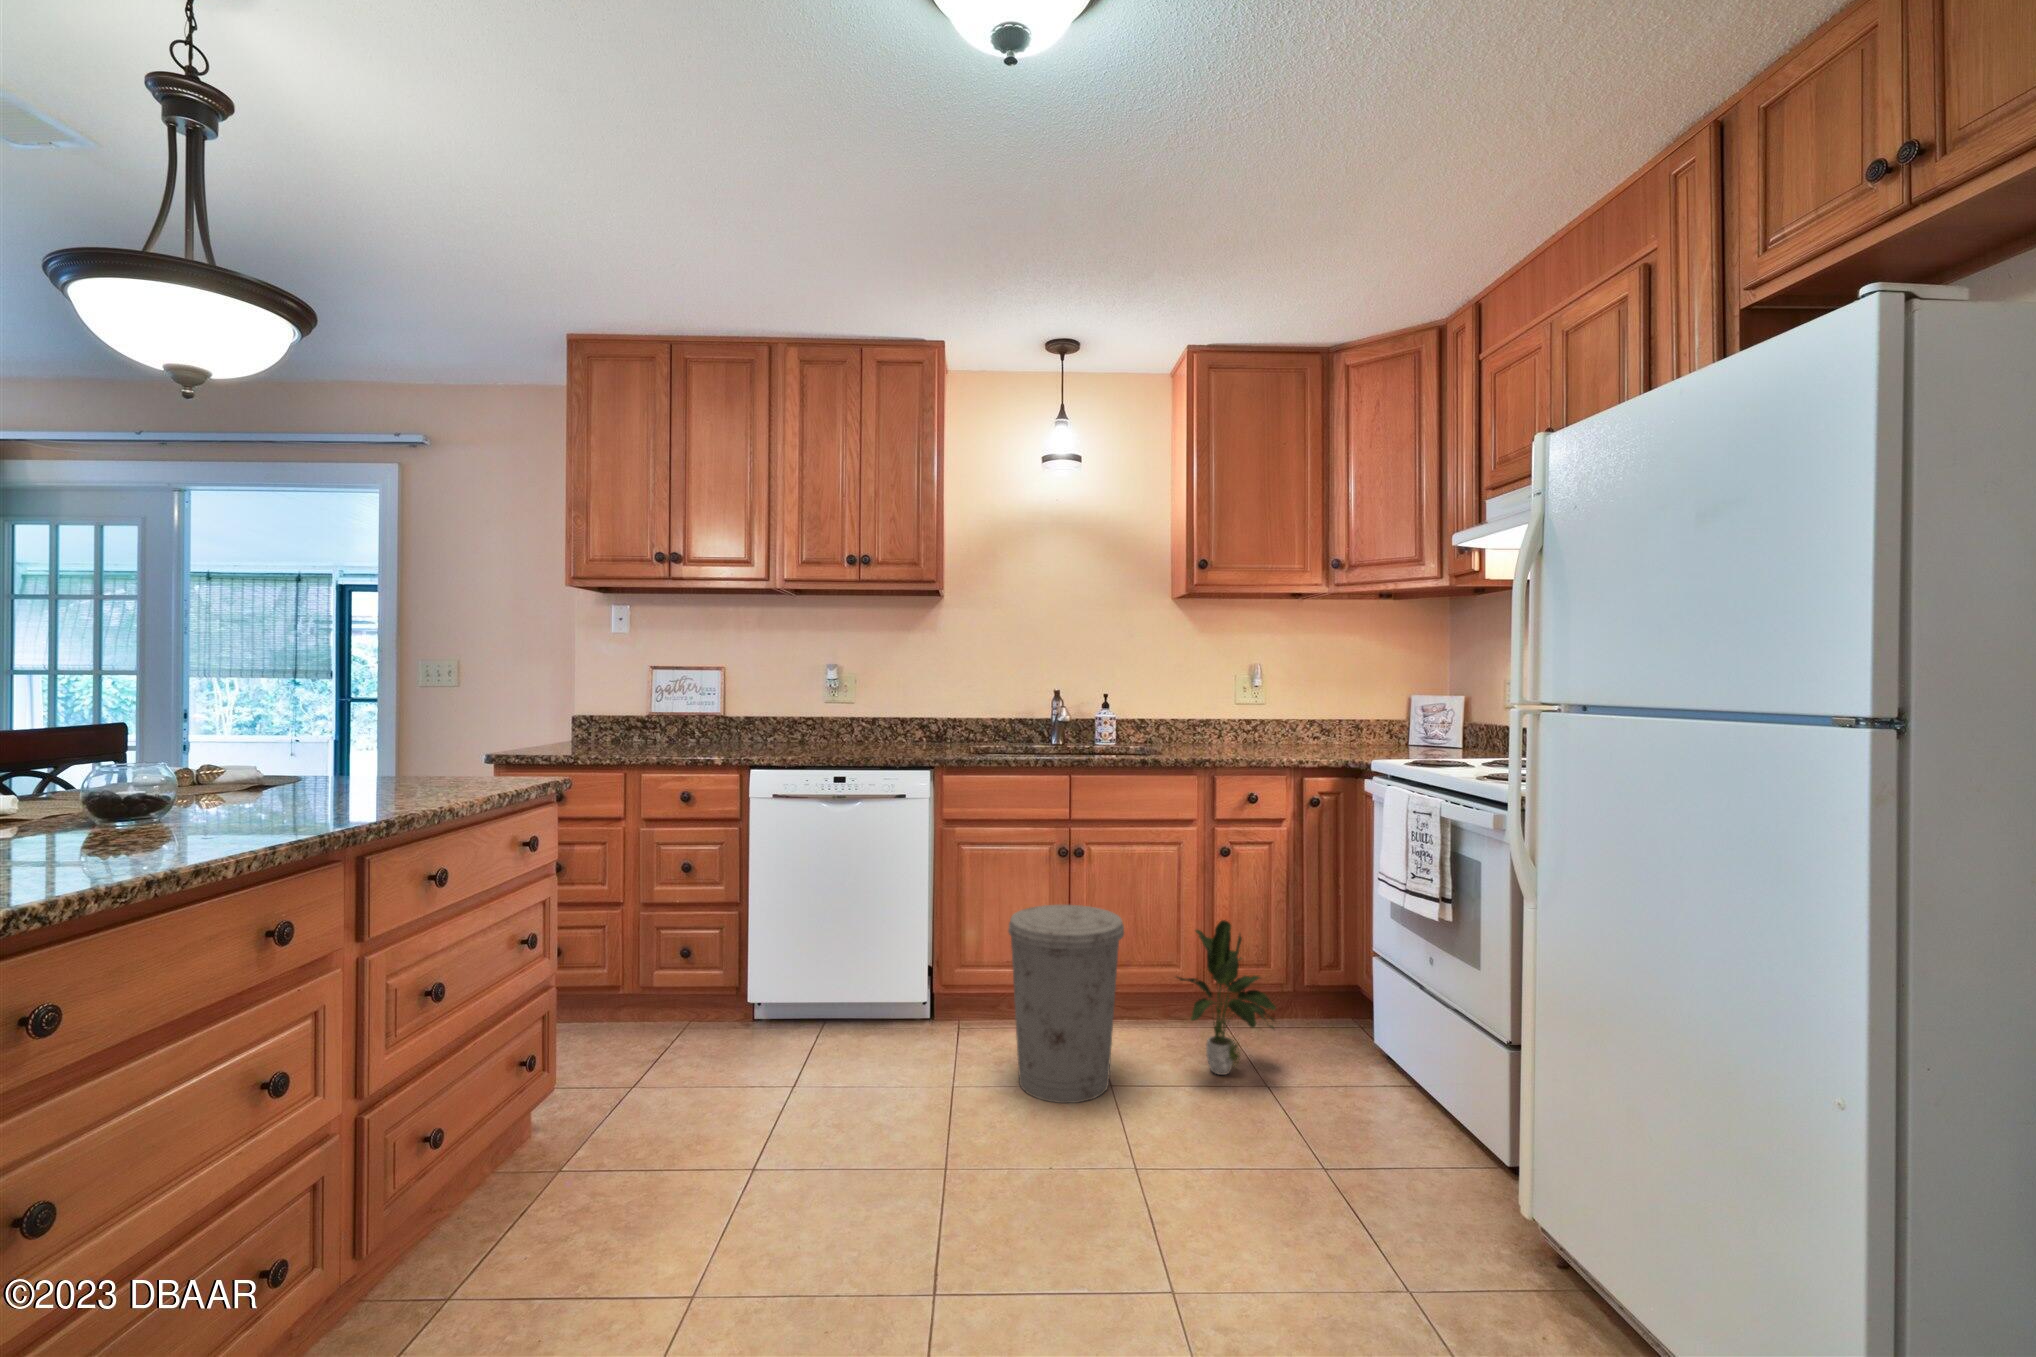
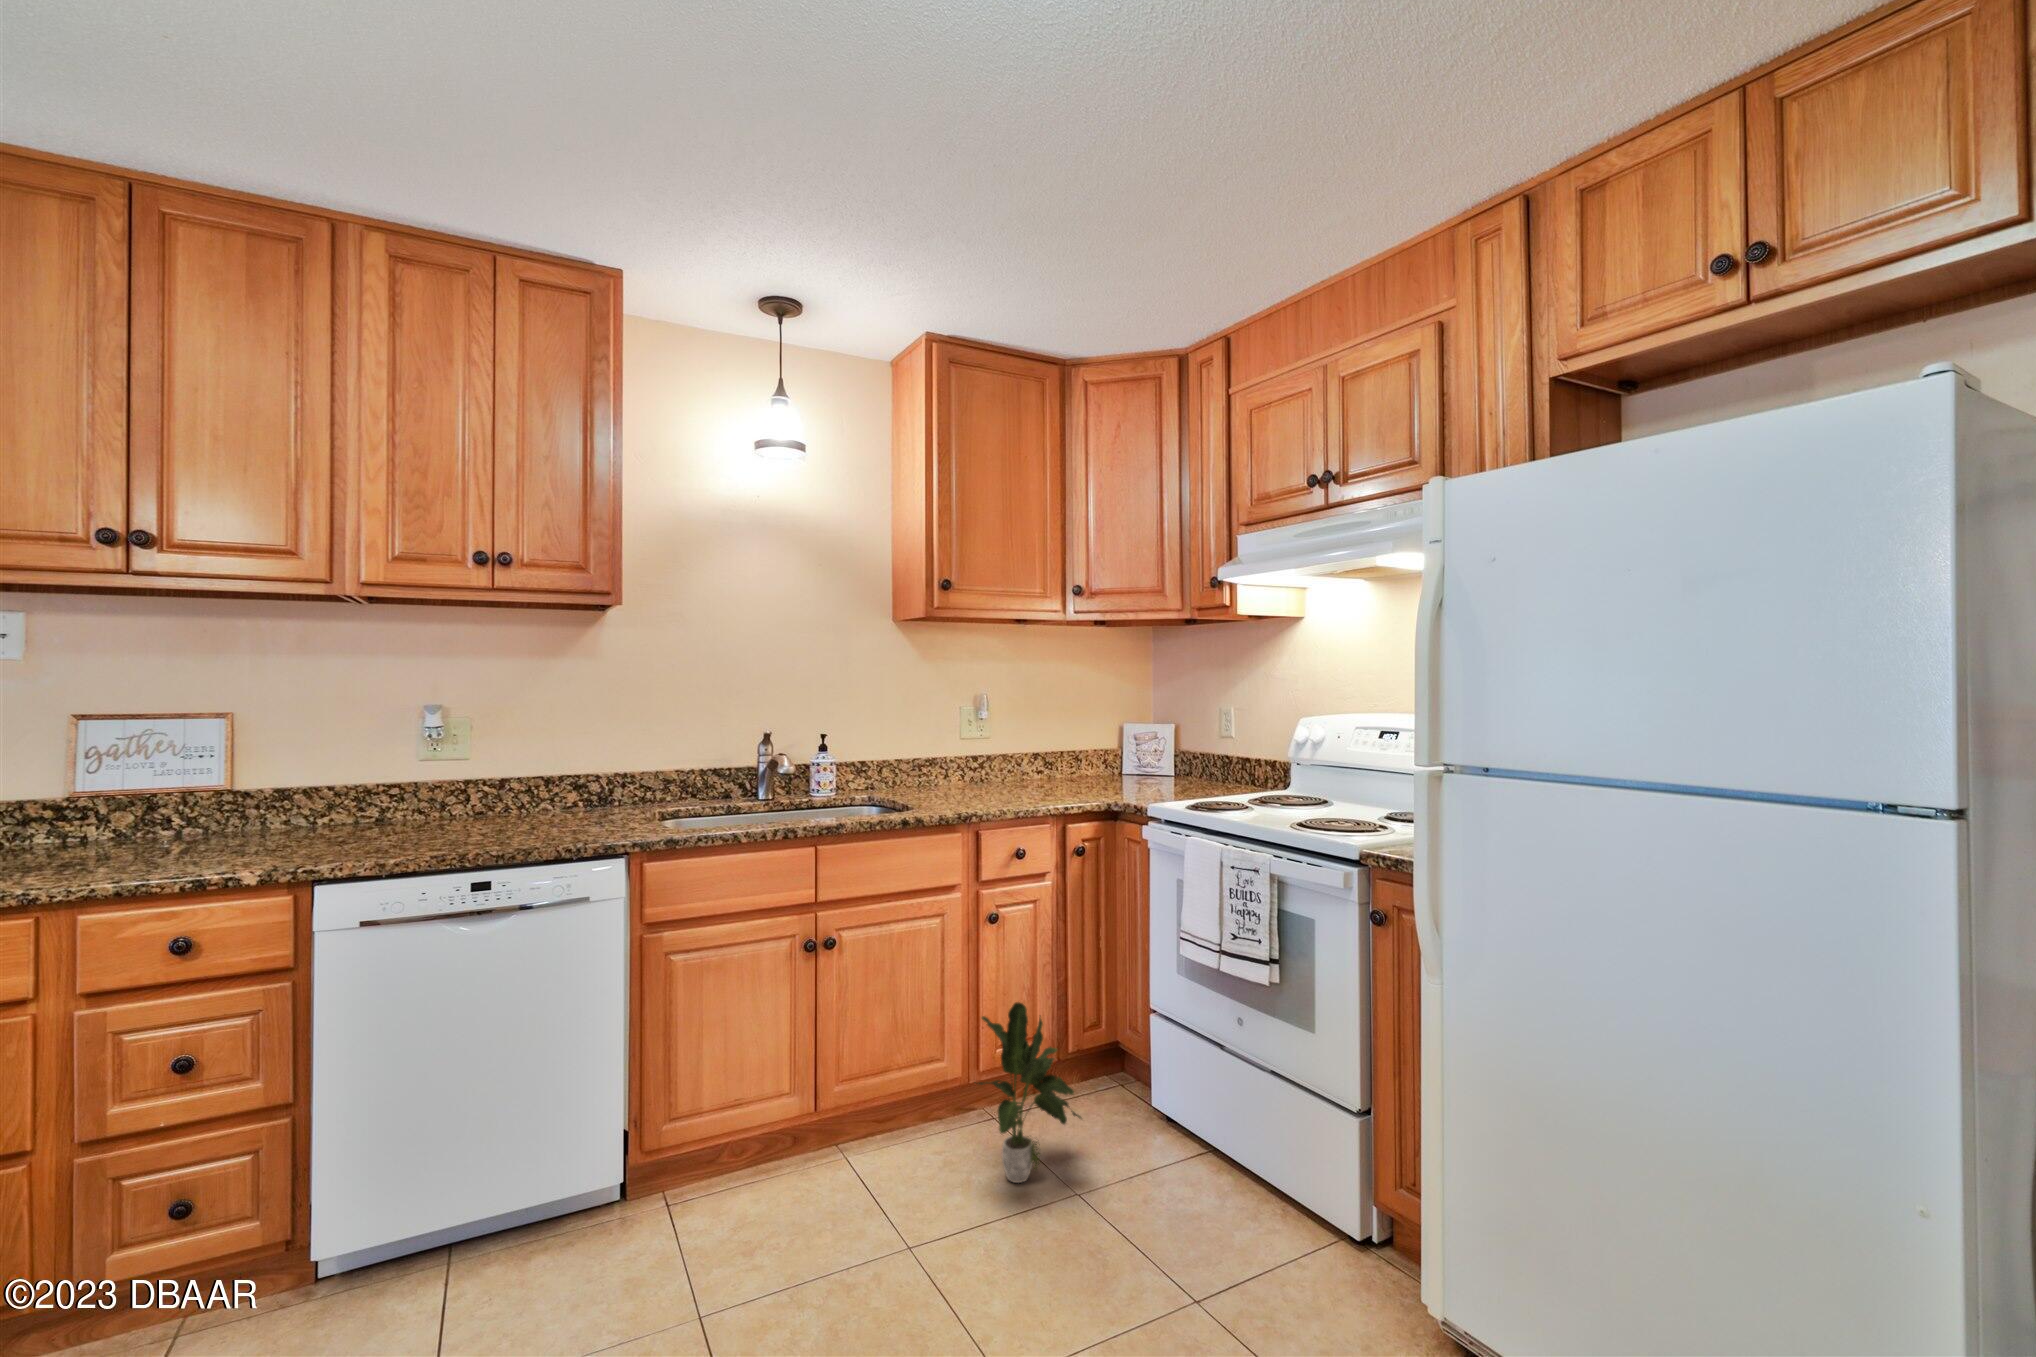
trash can: present [1008,905,1124,1103] -> none [776,1014,926,1286]

